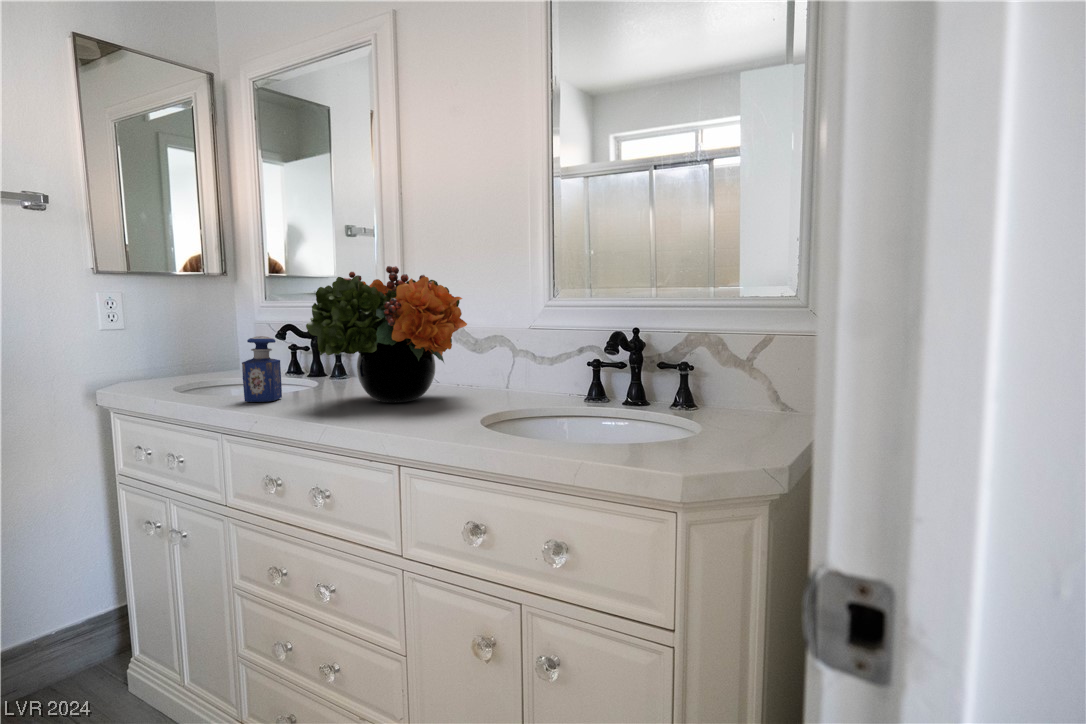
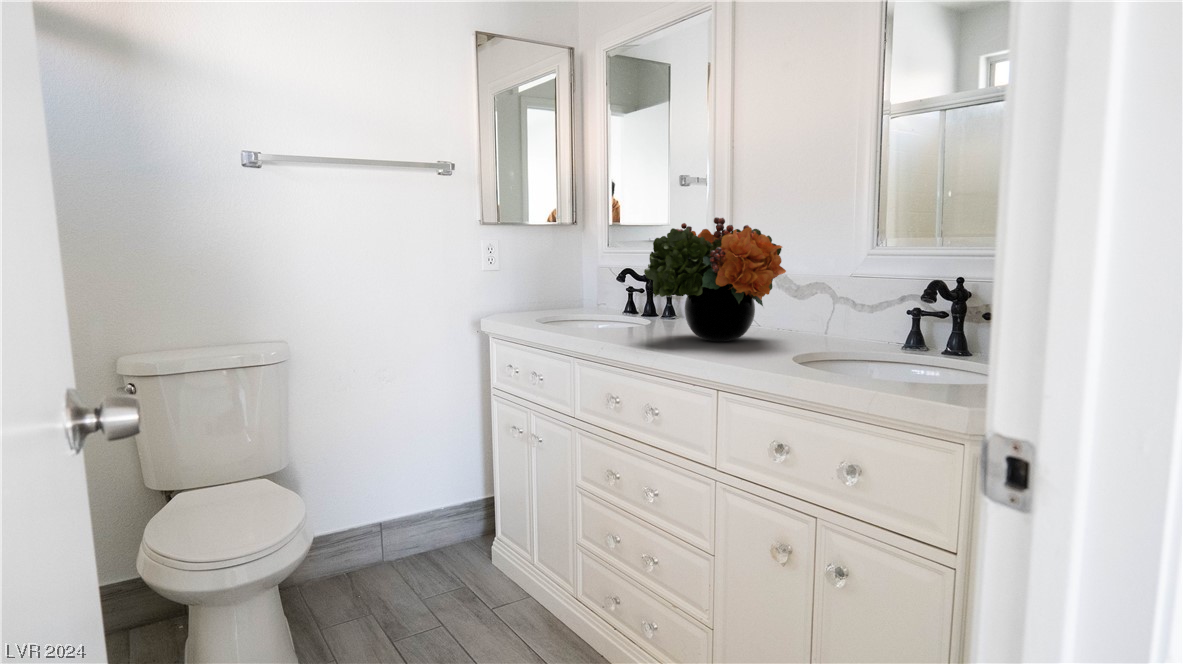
perfume bottle: present [242,336,282,402] -> none [592,279,622,335]

